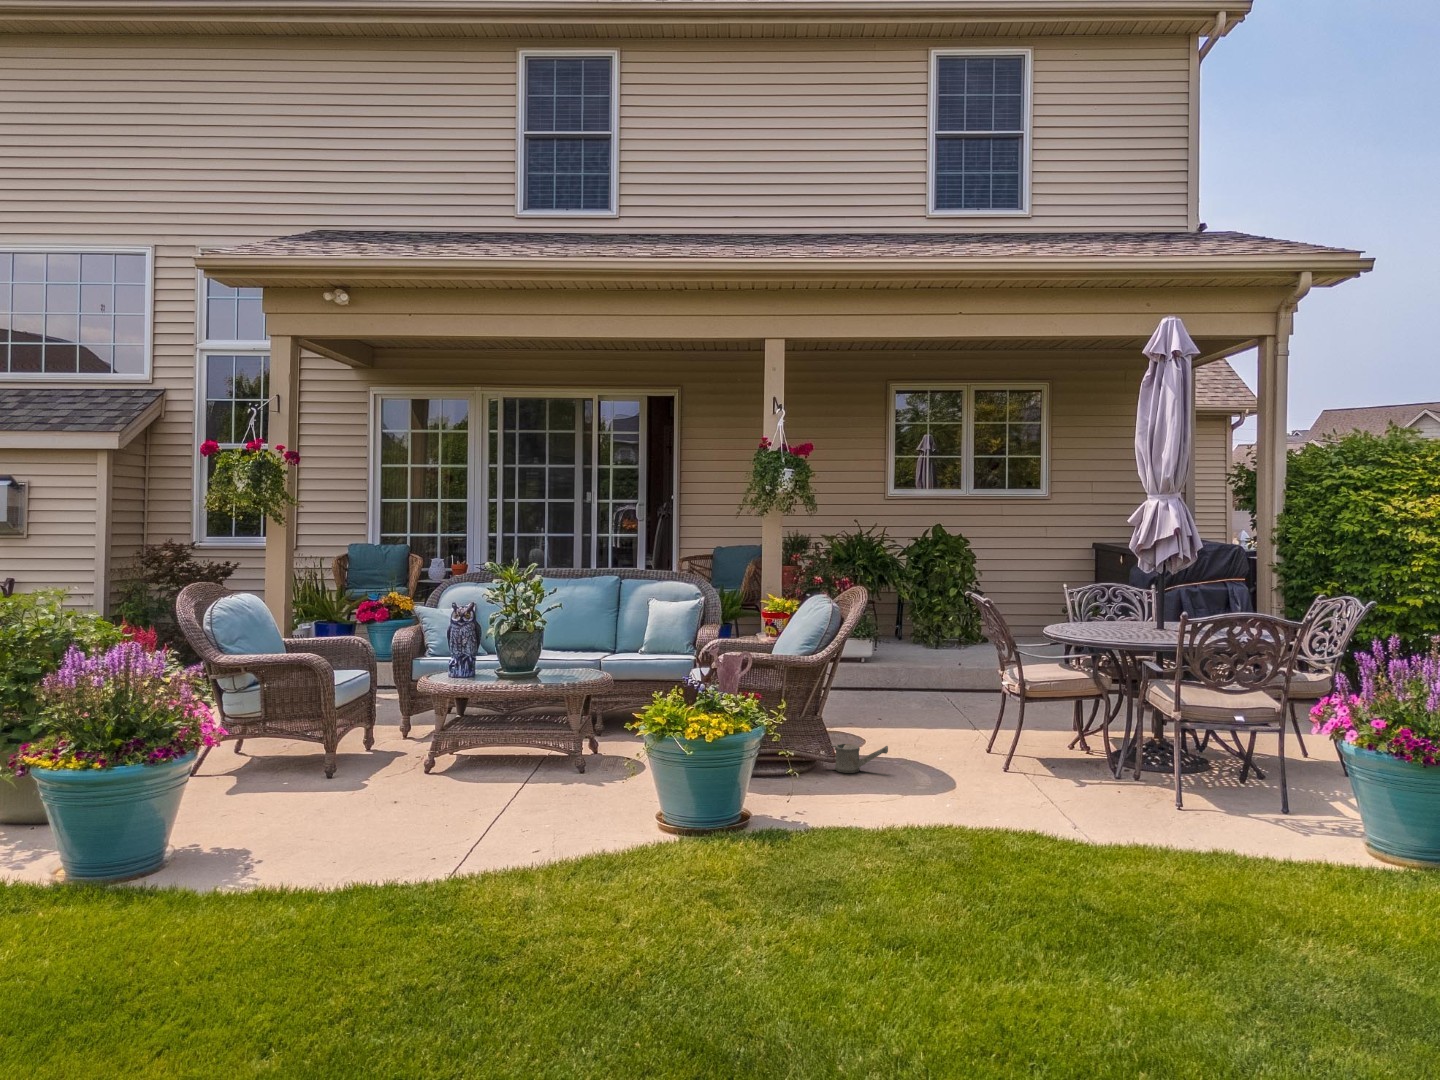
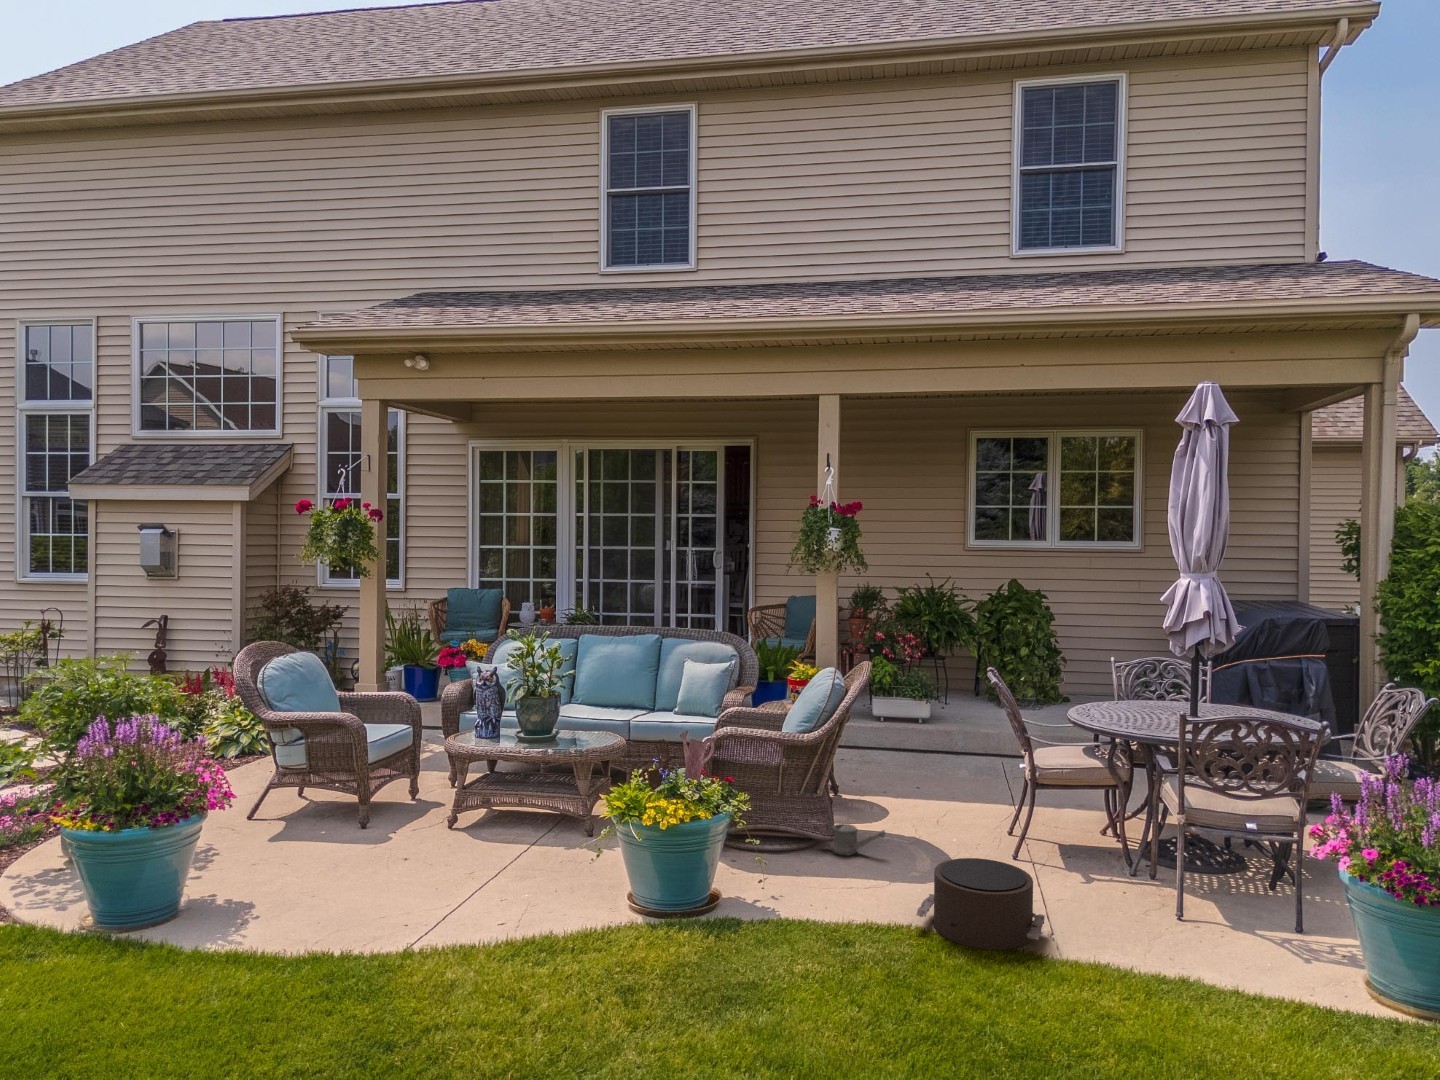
pouf: none [954,757,1075,835] -> present [916,858,1045,950]

